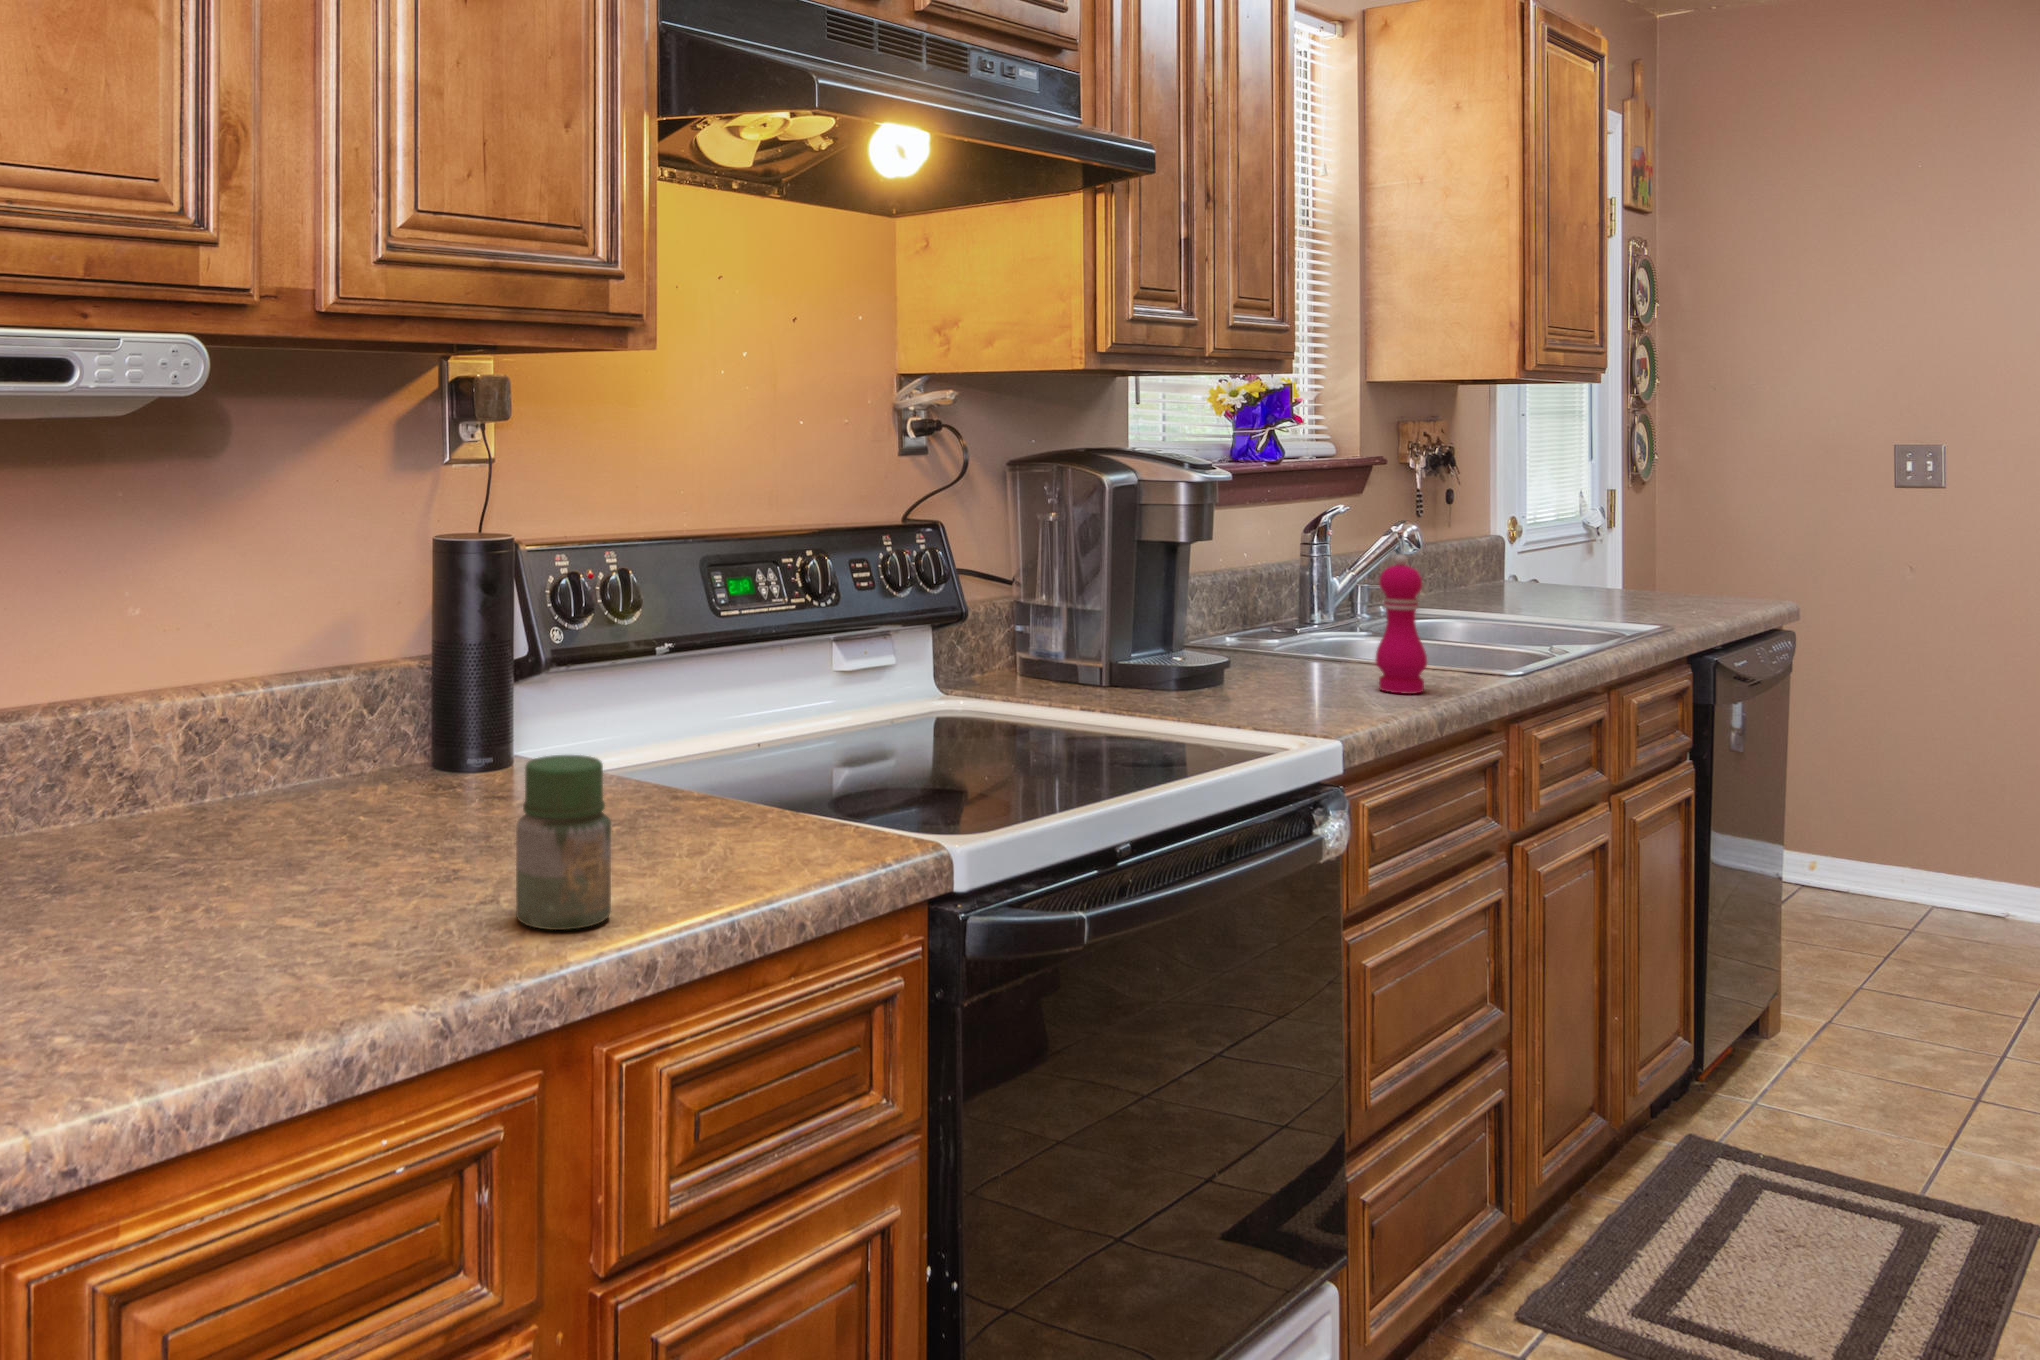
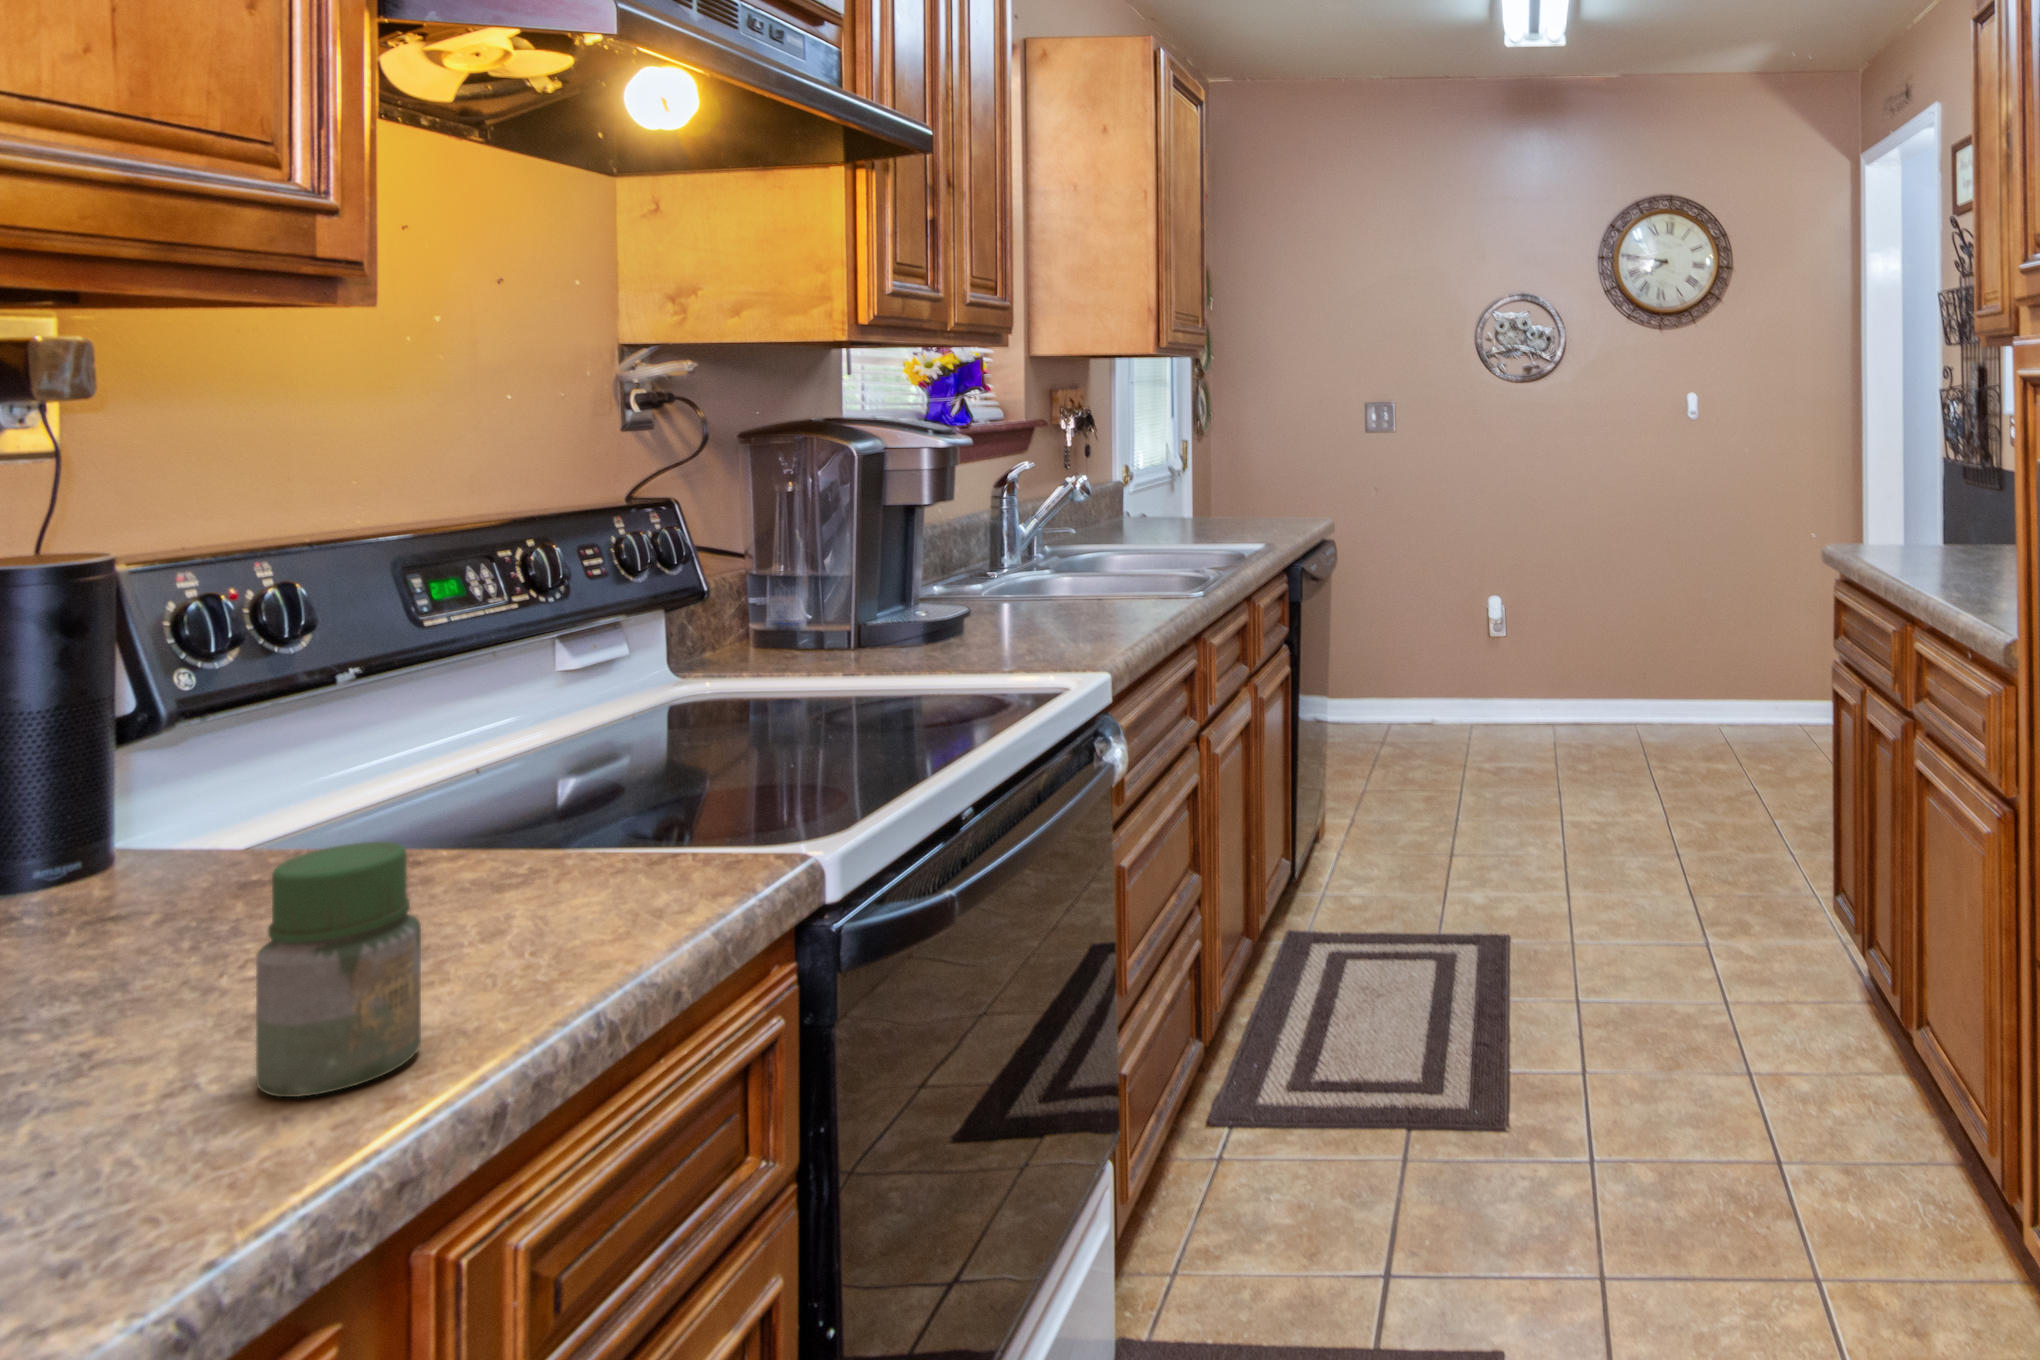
pepper mill: present [1376,555,1427,694] -> none [1099,503,1142,622]

